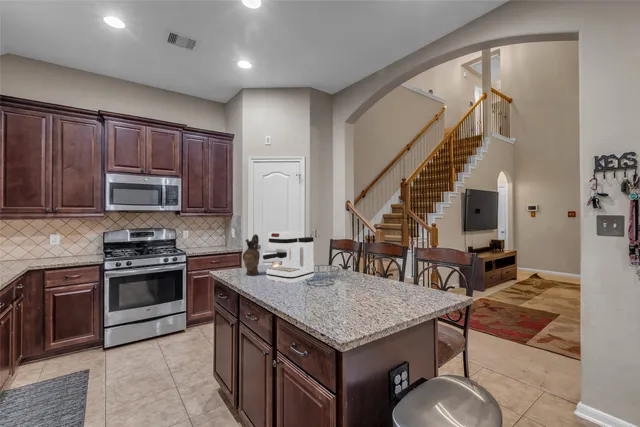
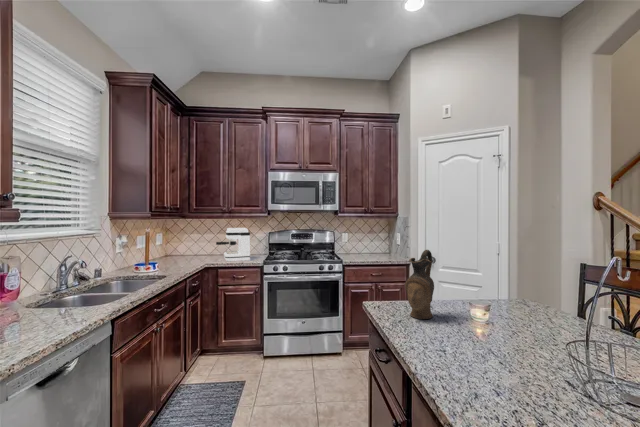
coffee maker: present [263,231,314,283] -> present [216,228,250,261]

